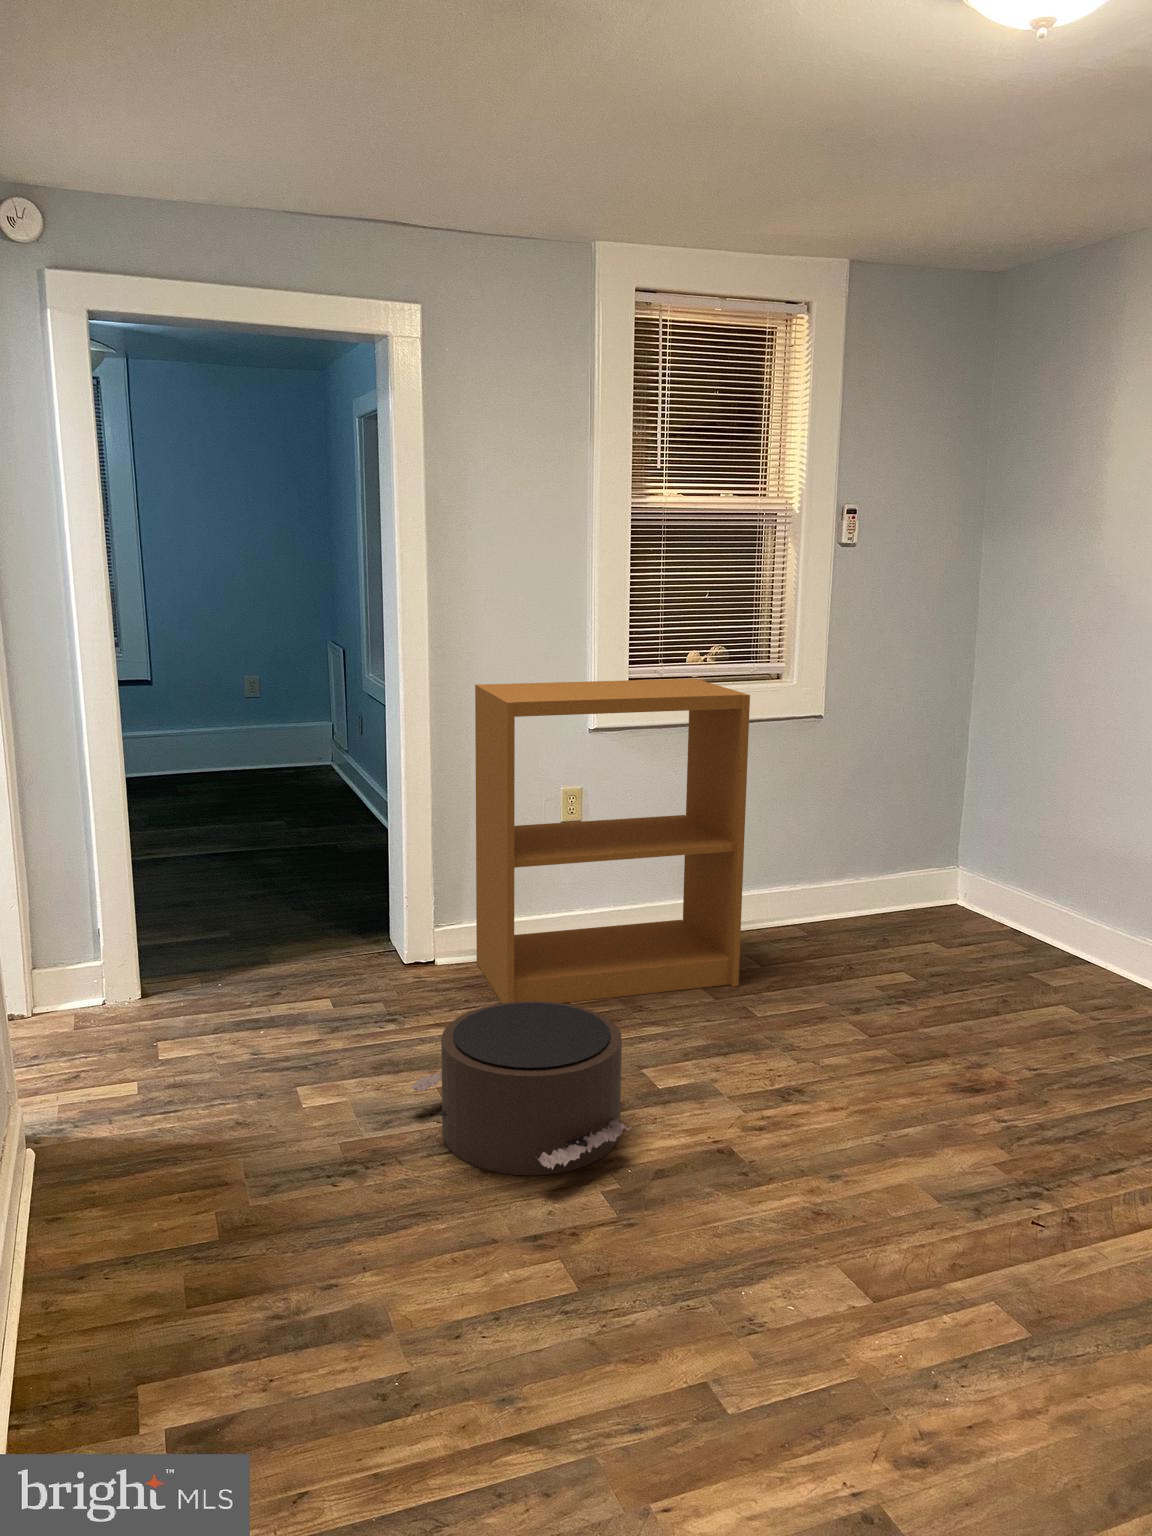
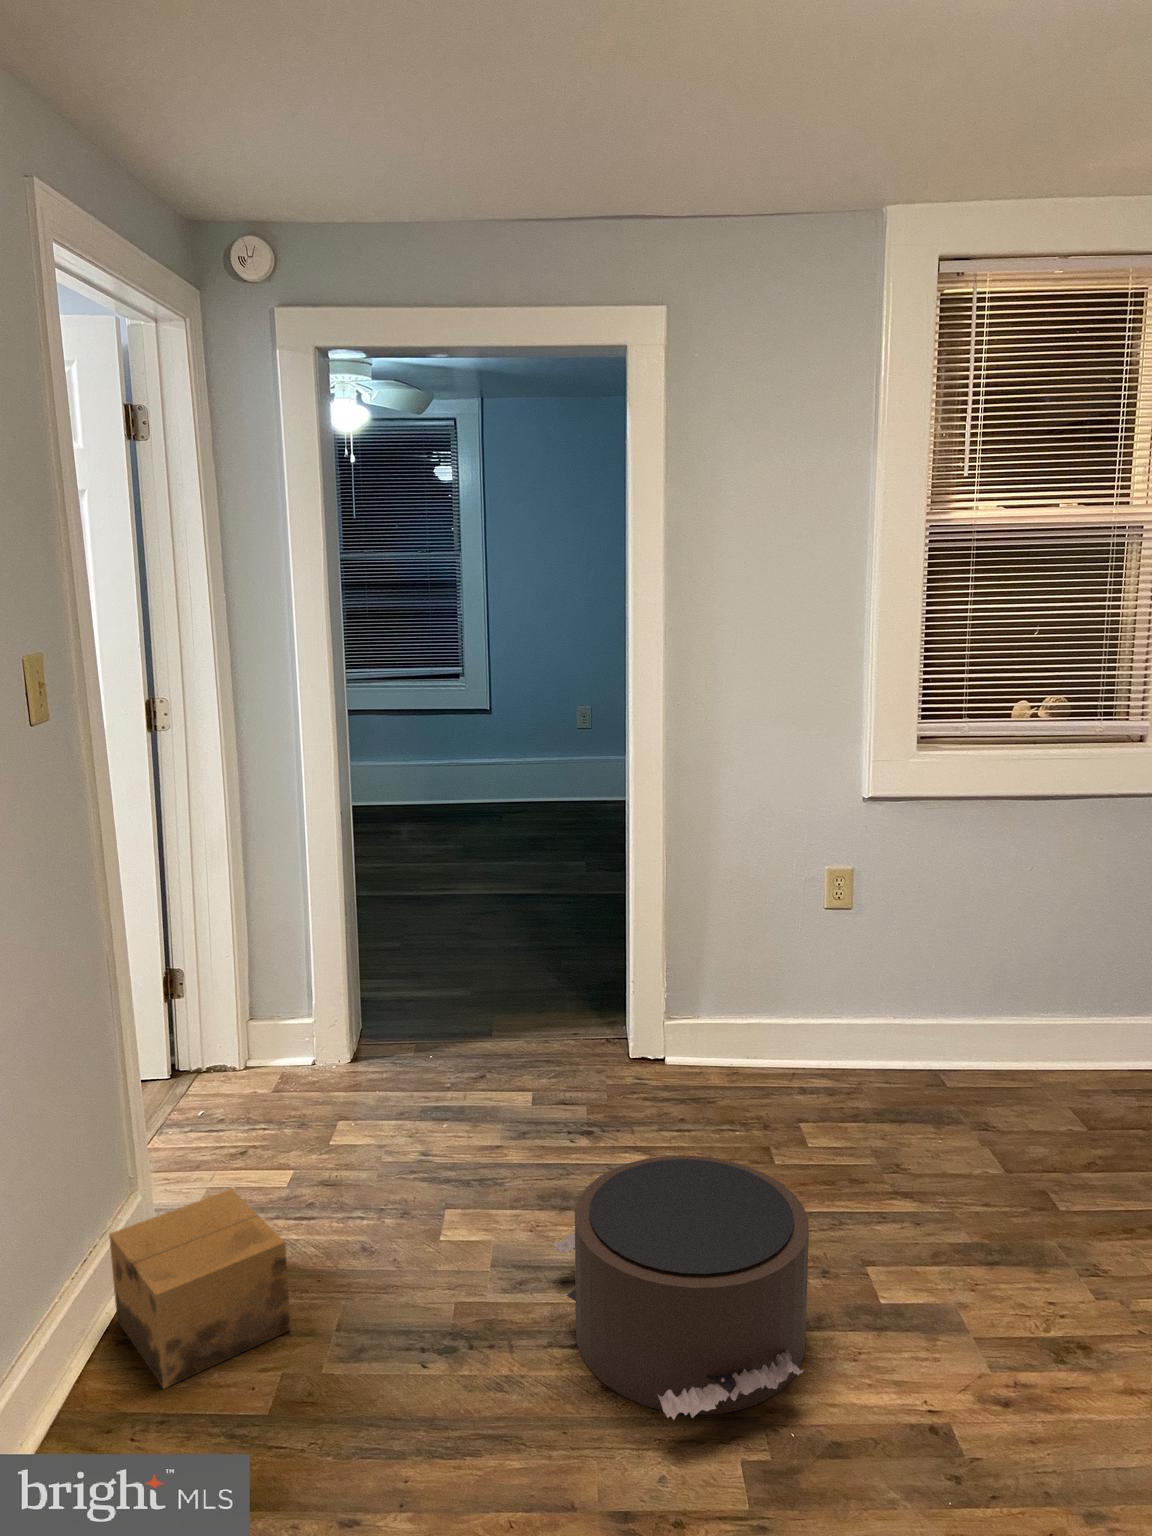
bookshelf: present [475,679,750,1003] -> none [717,742,1068,1149]
cardboard box: none [33,1079,207,1236] -> present [109,1189,290,1388]

